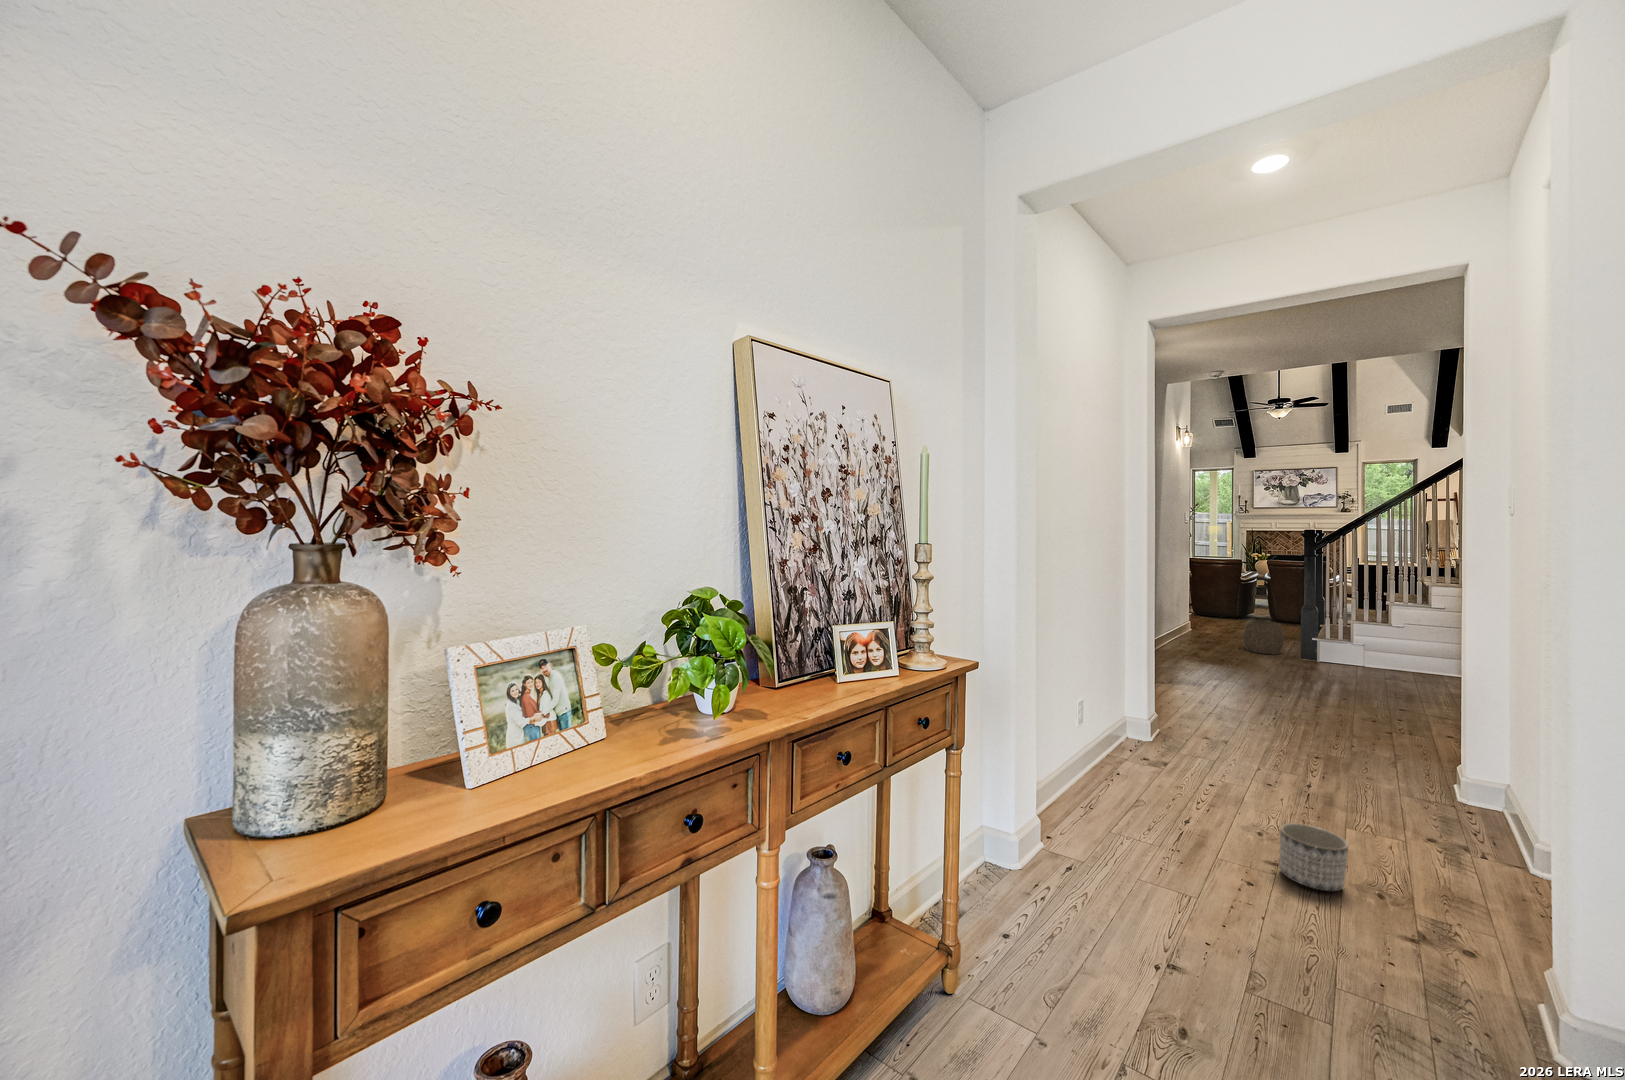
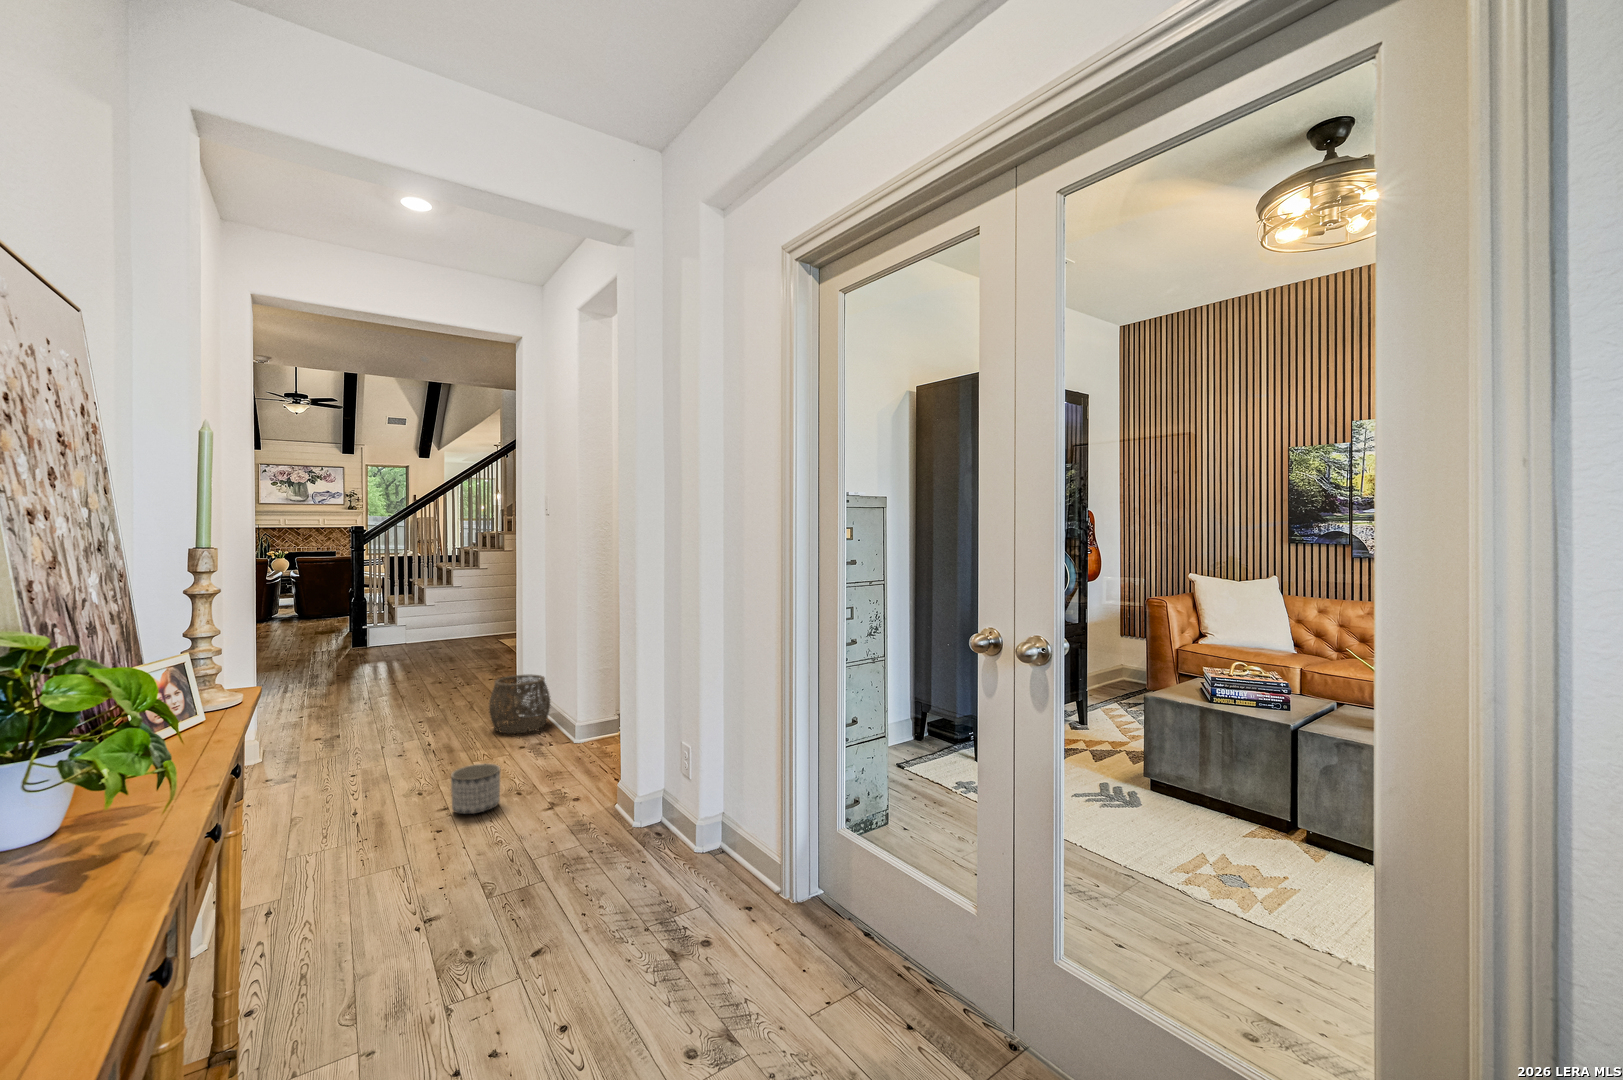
woven basket: present [1243,621,1284,654] -> present [489,674,550,734]

